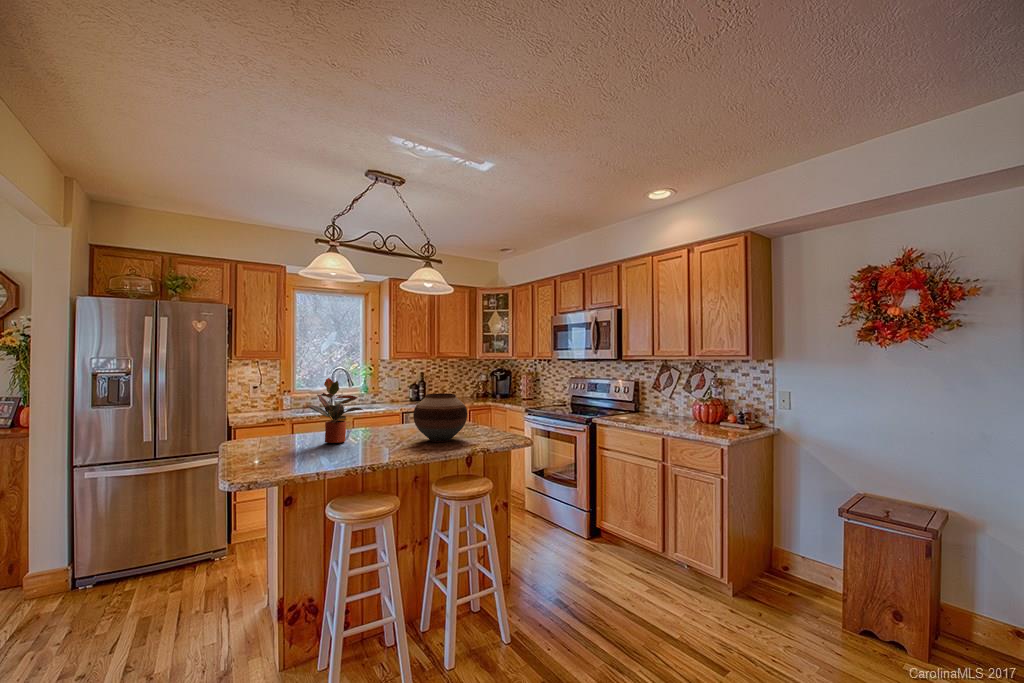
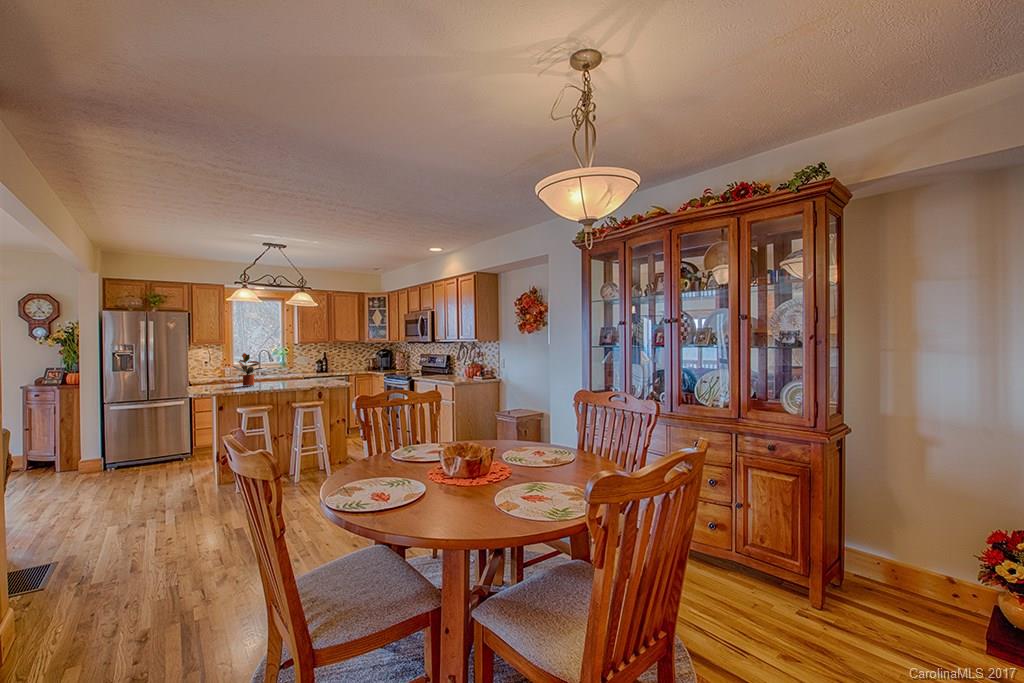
vase: present [413,393,467,442] -> none [289,360,319,384]

